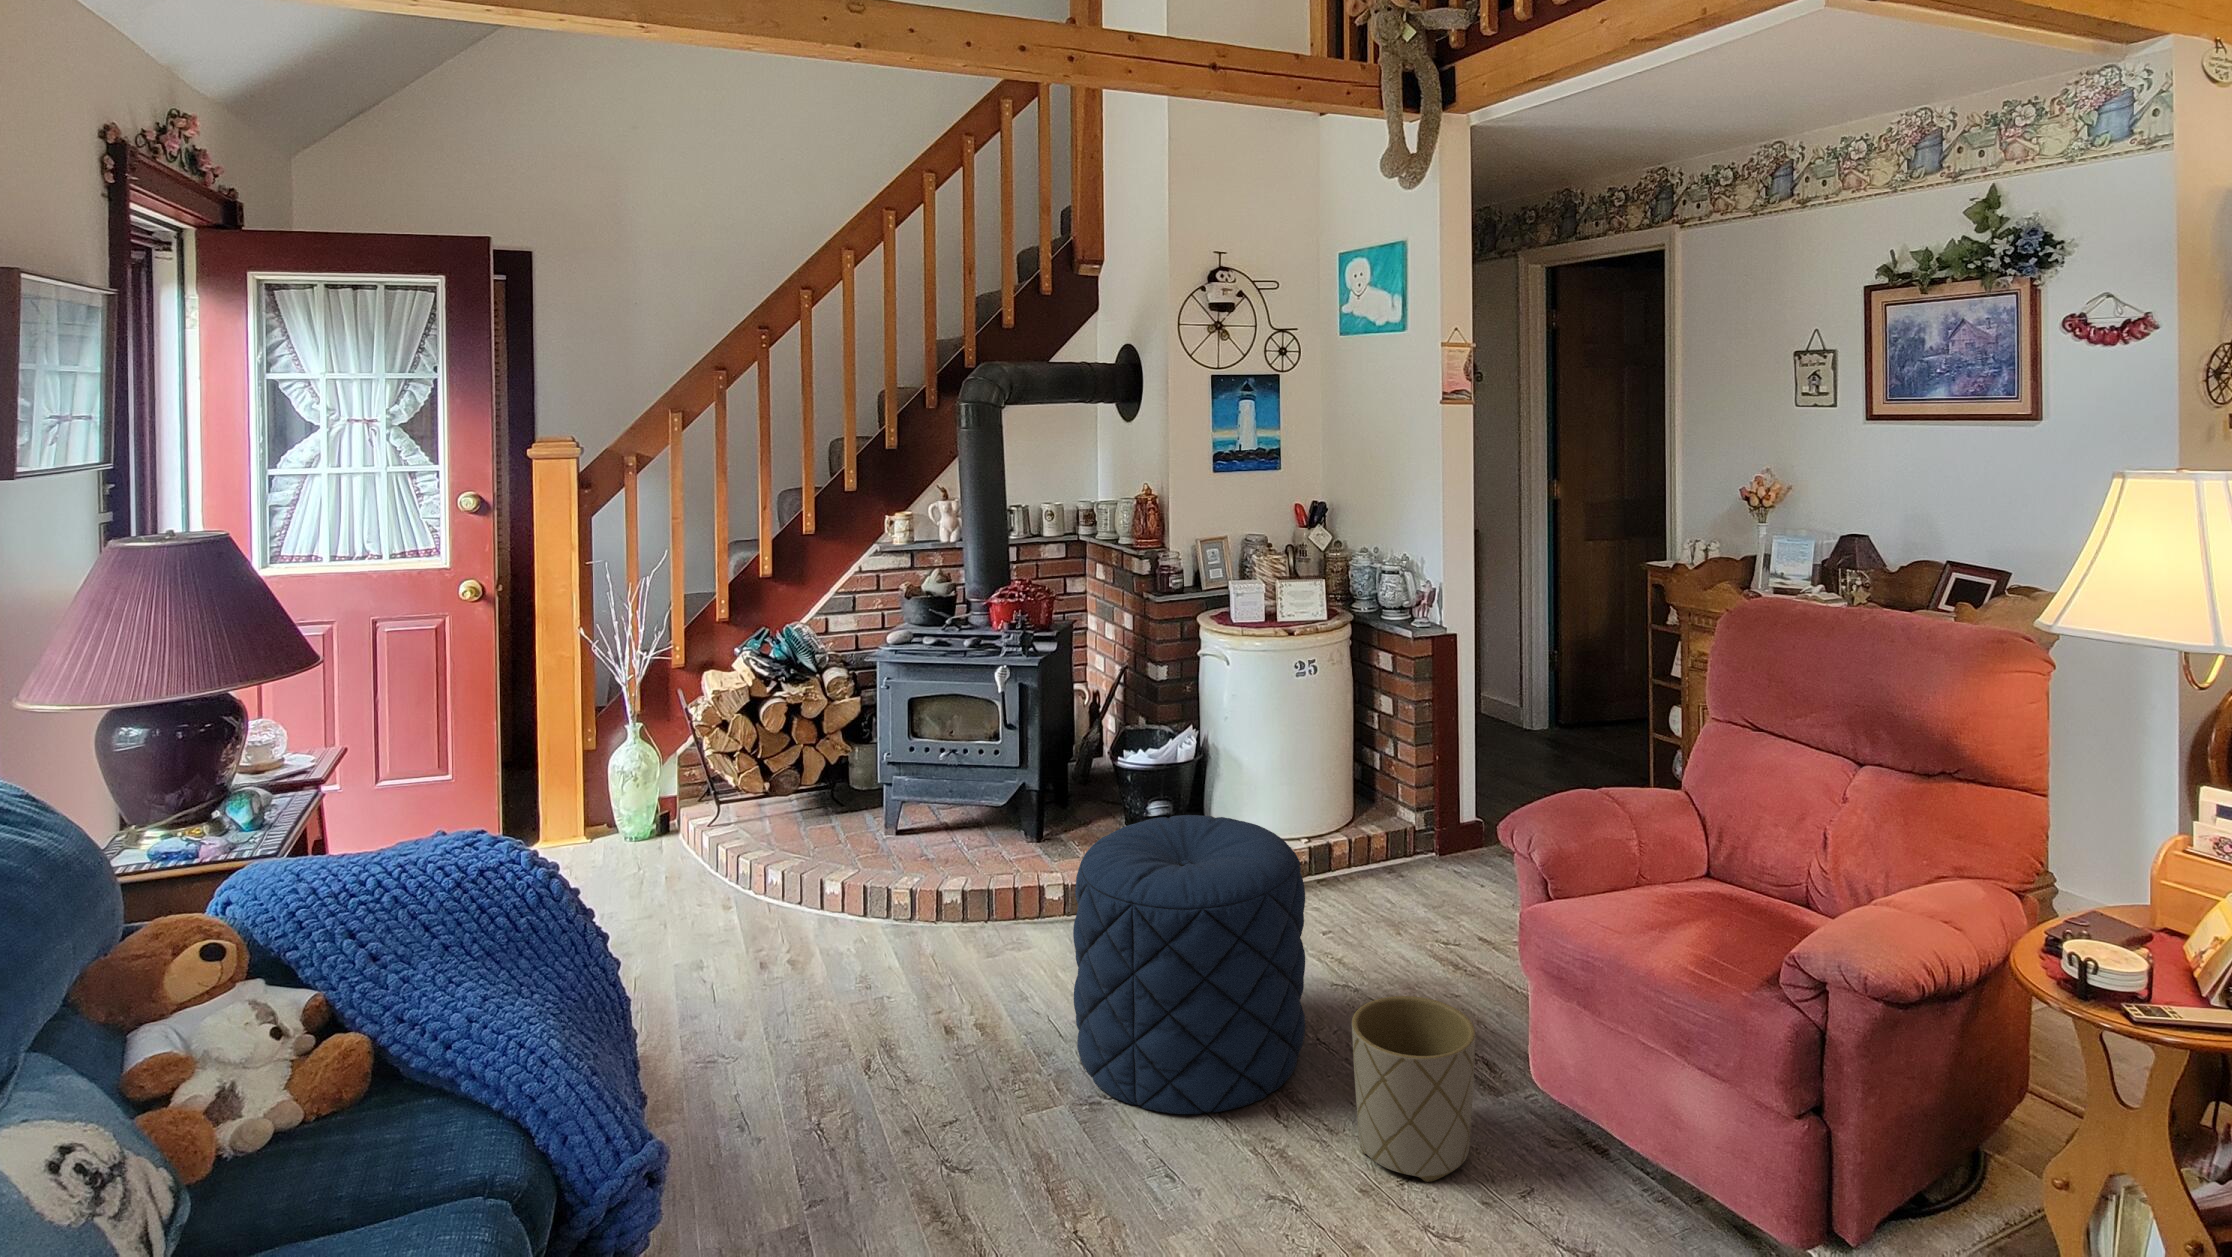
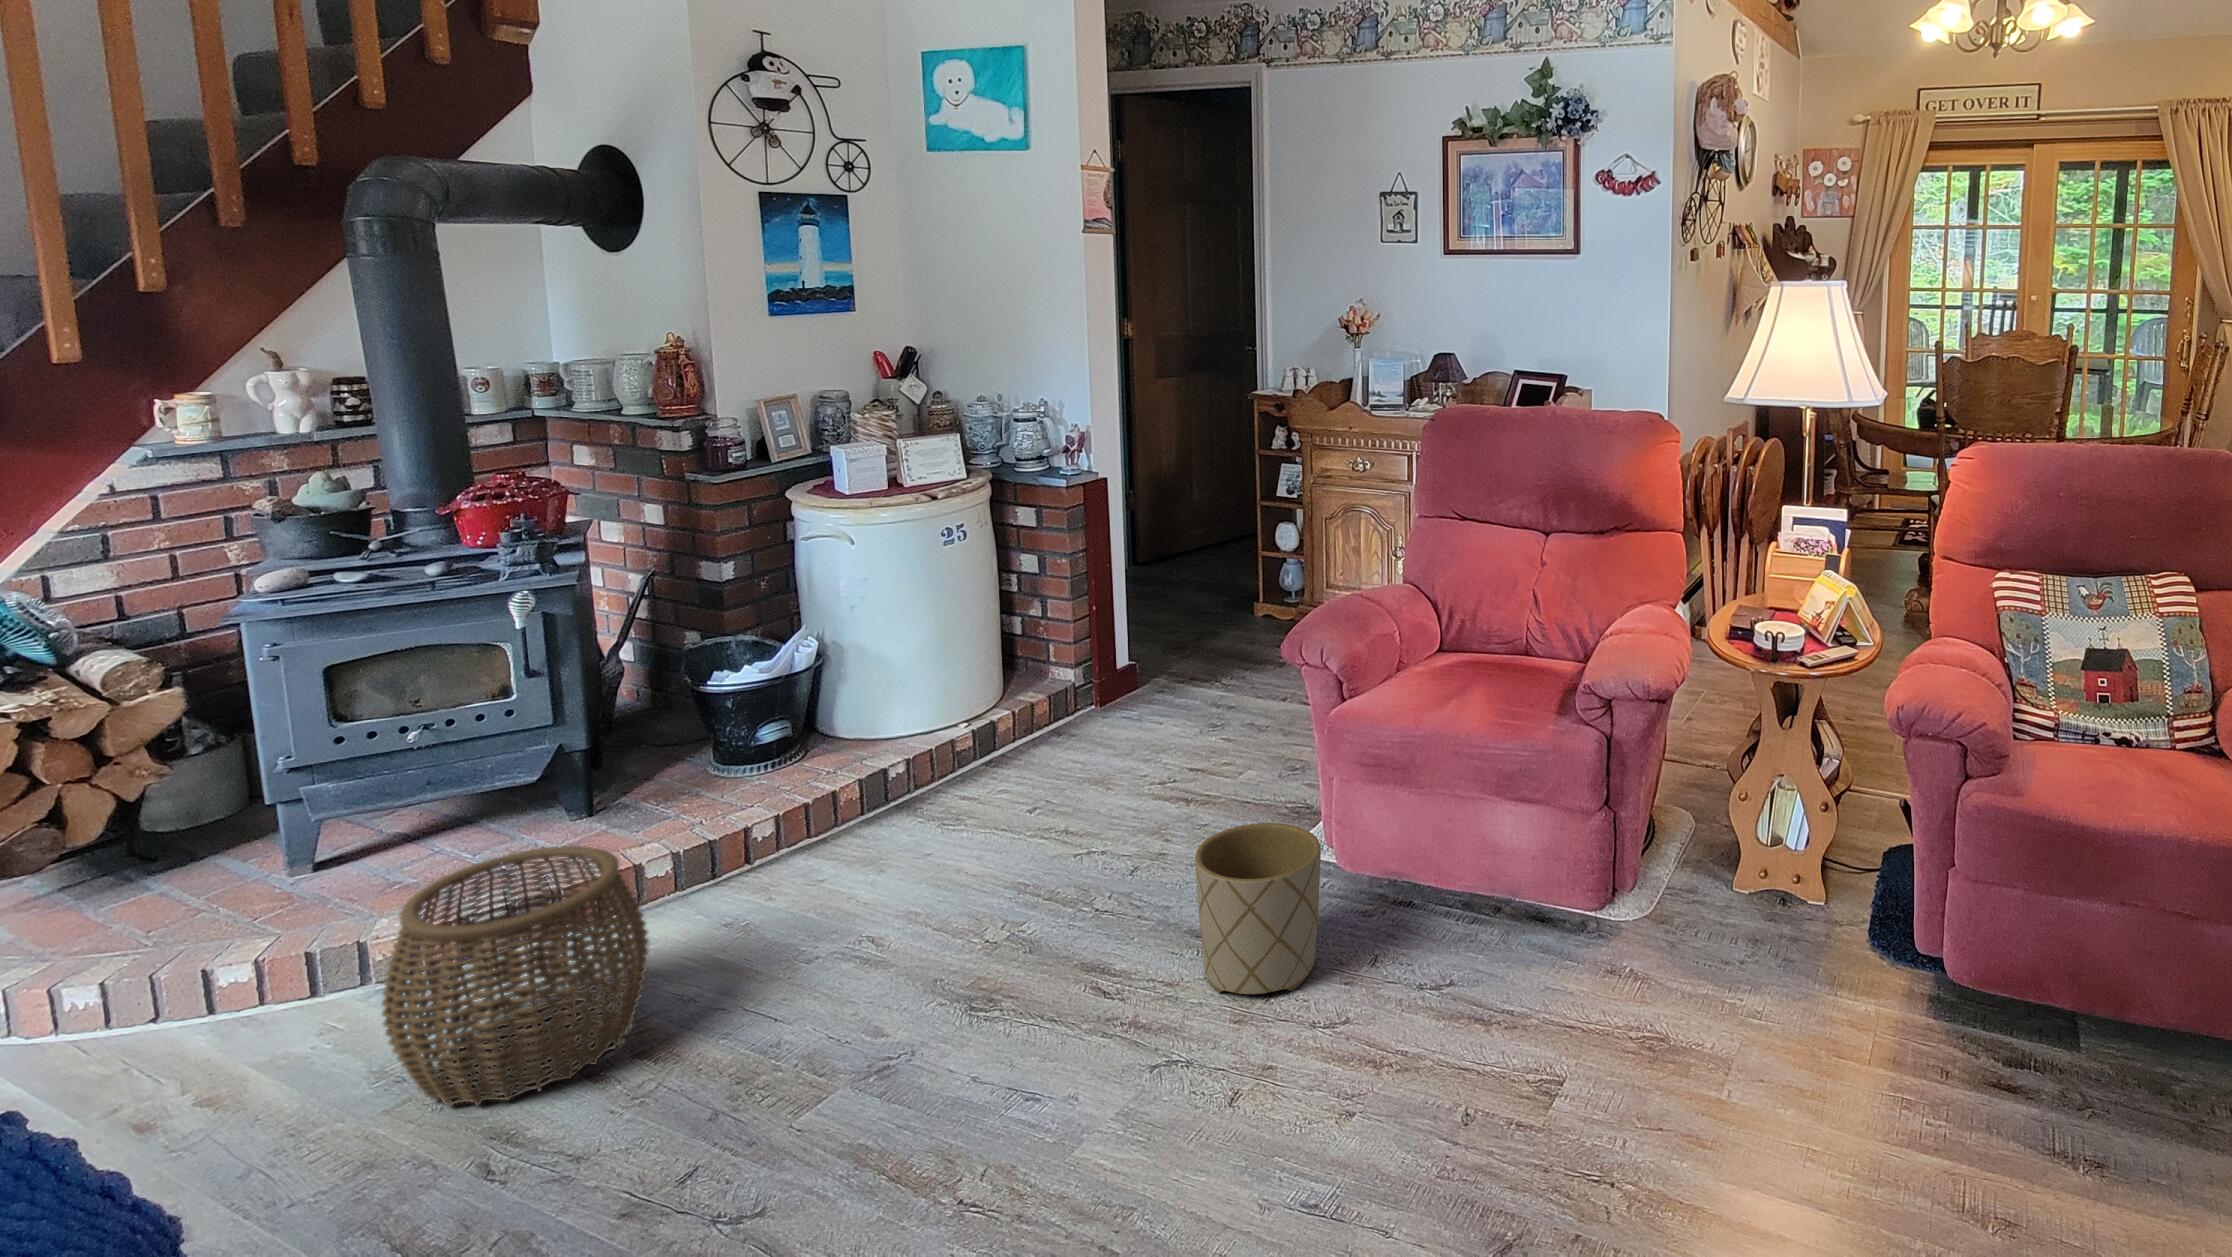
pouf: present [1073,815,1305,1114] -> none [800,704,1100,1055]
woven basket: none [853,851,1004,1025] -> present [382,846,649,1105]

